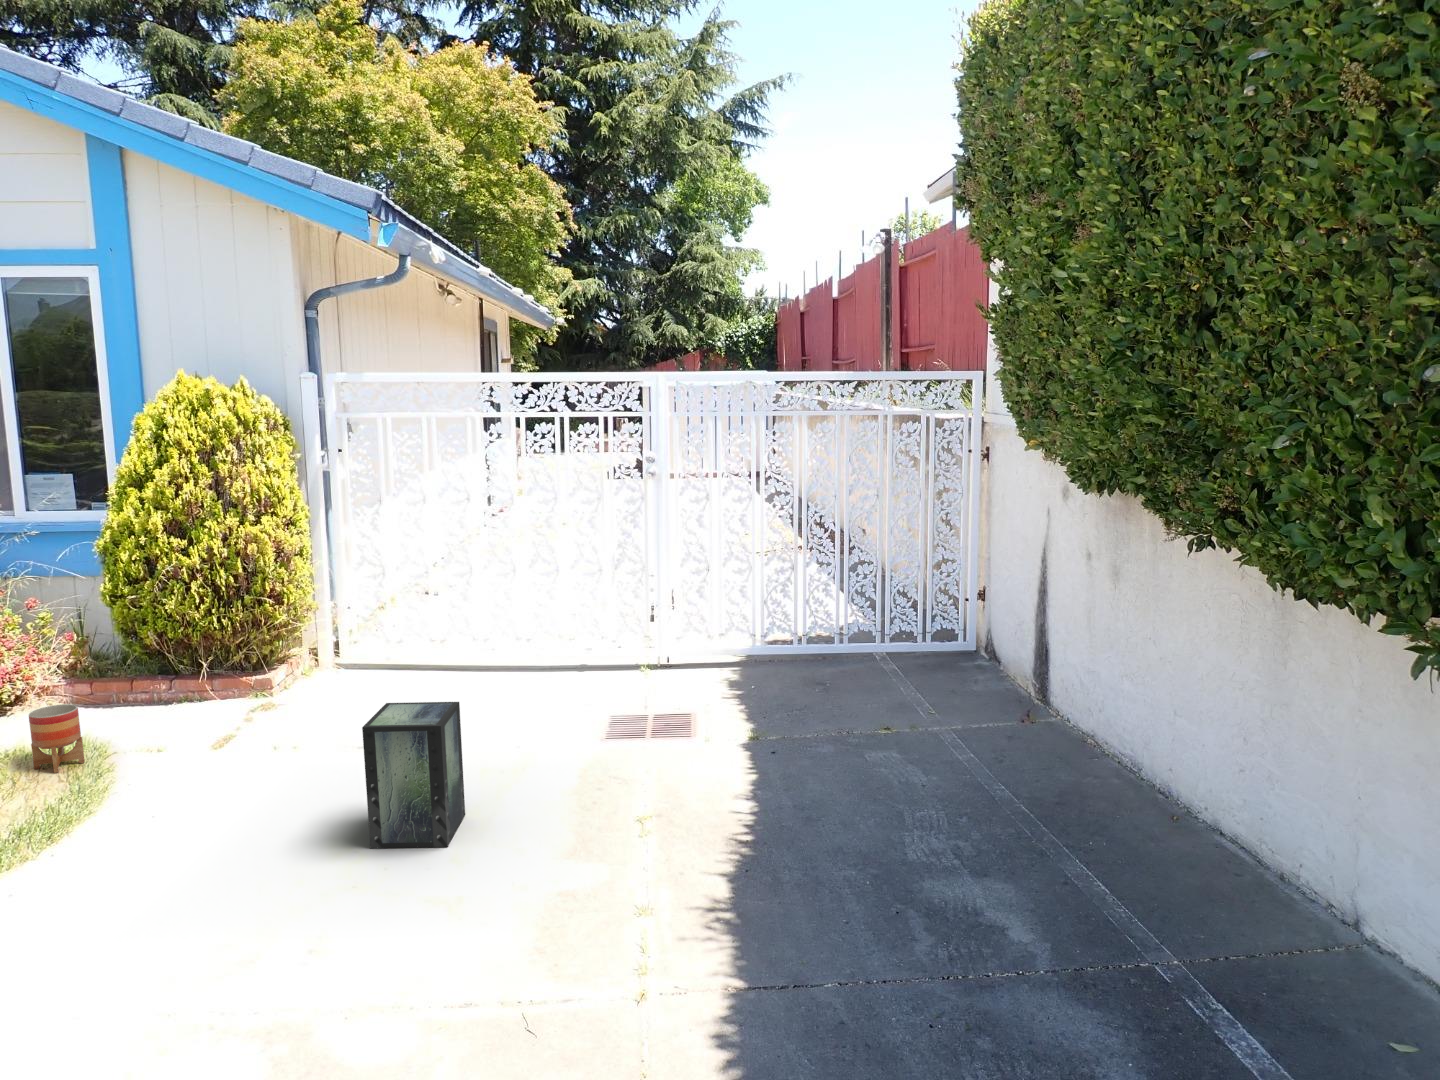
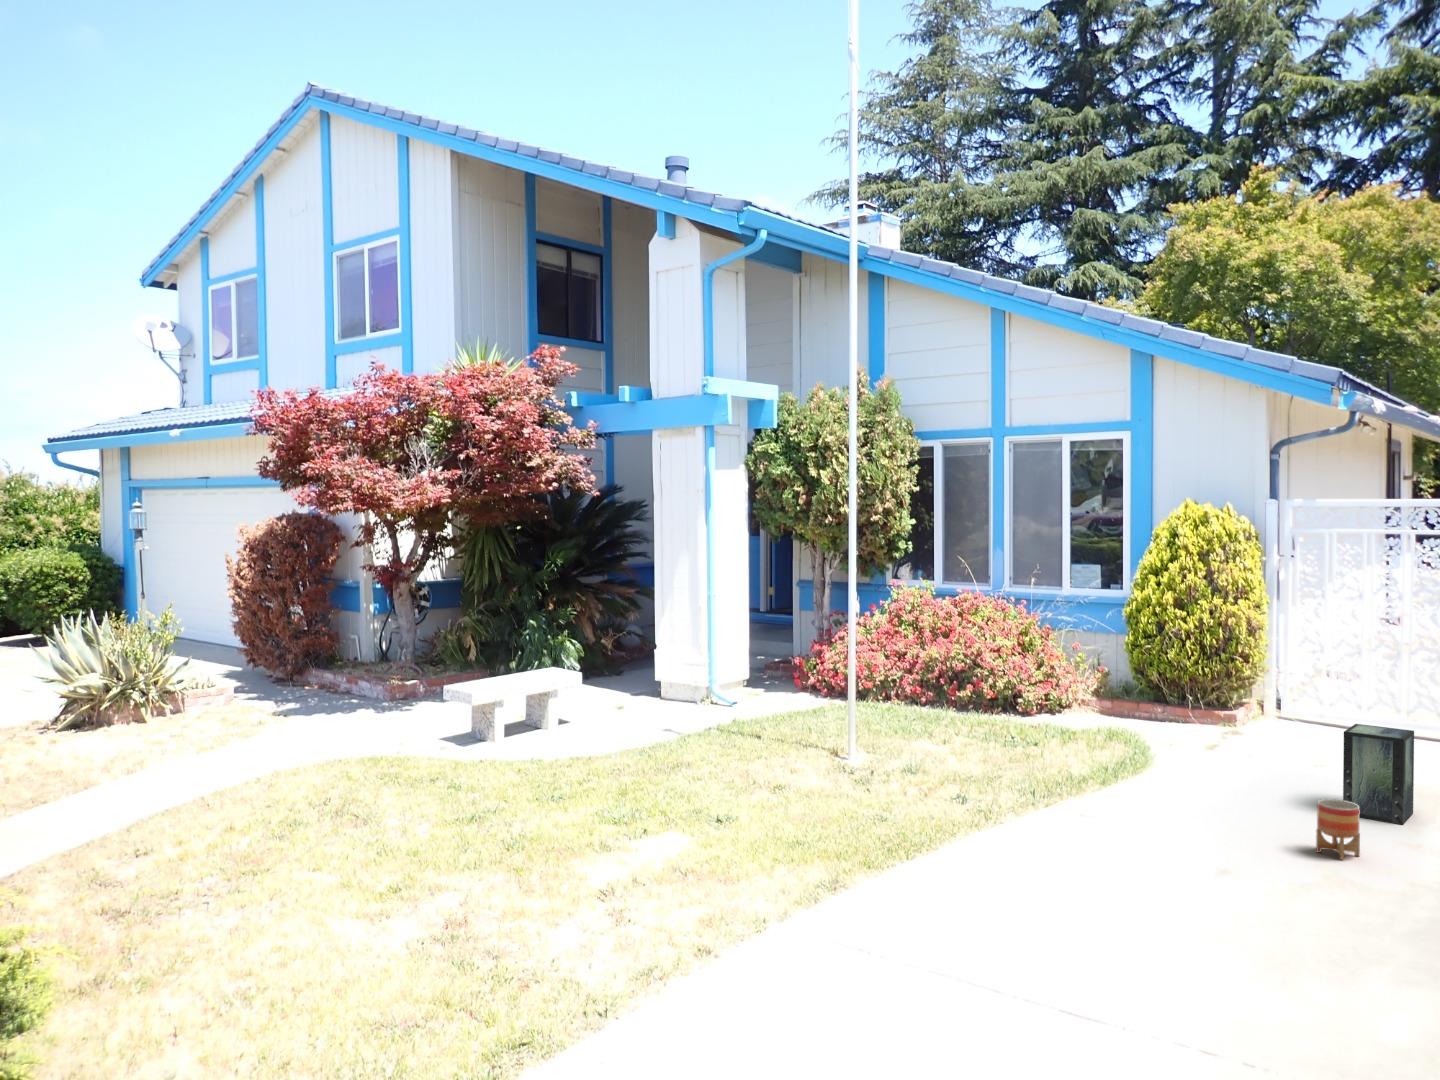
planter: present [29,704,85,773] -> present [1316,799,1360,860]

